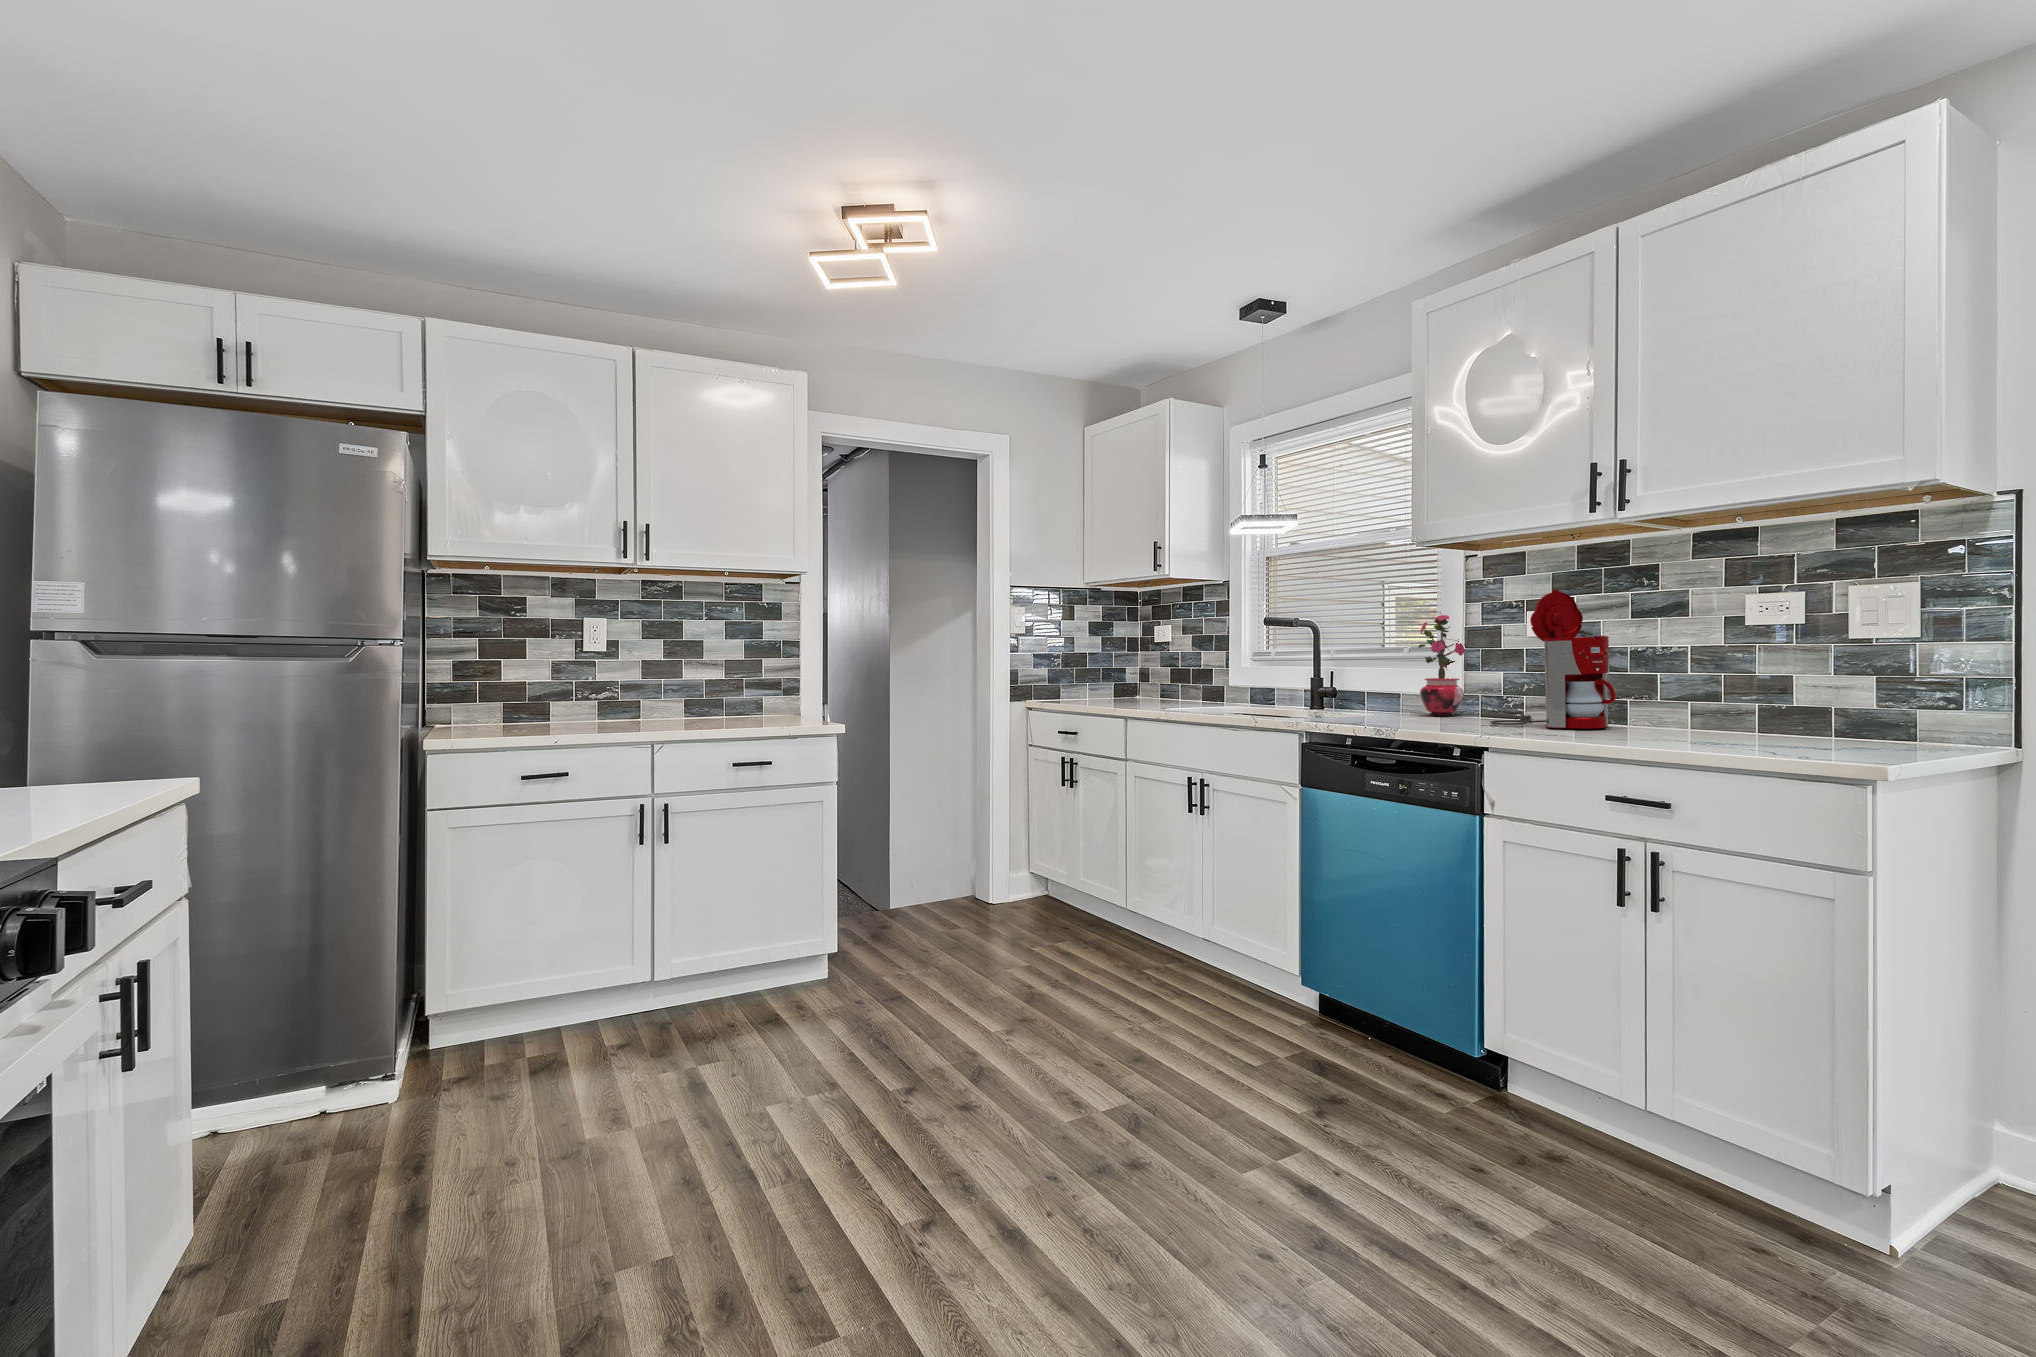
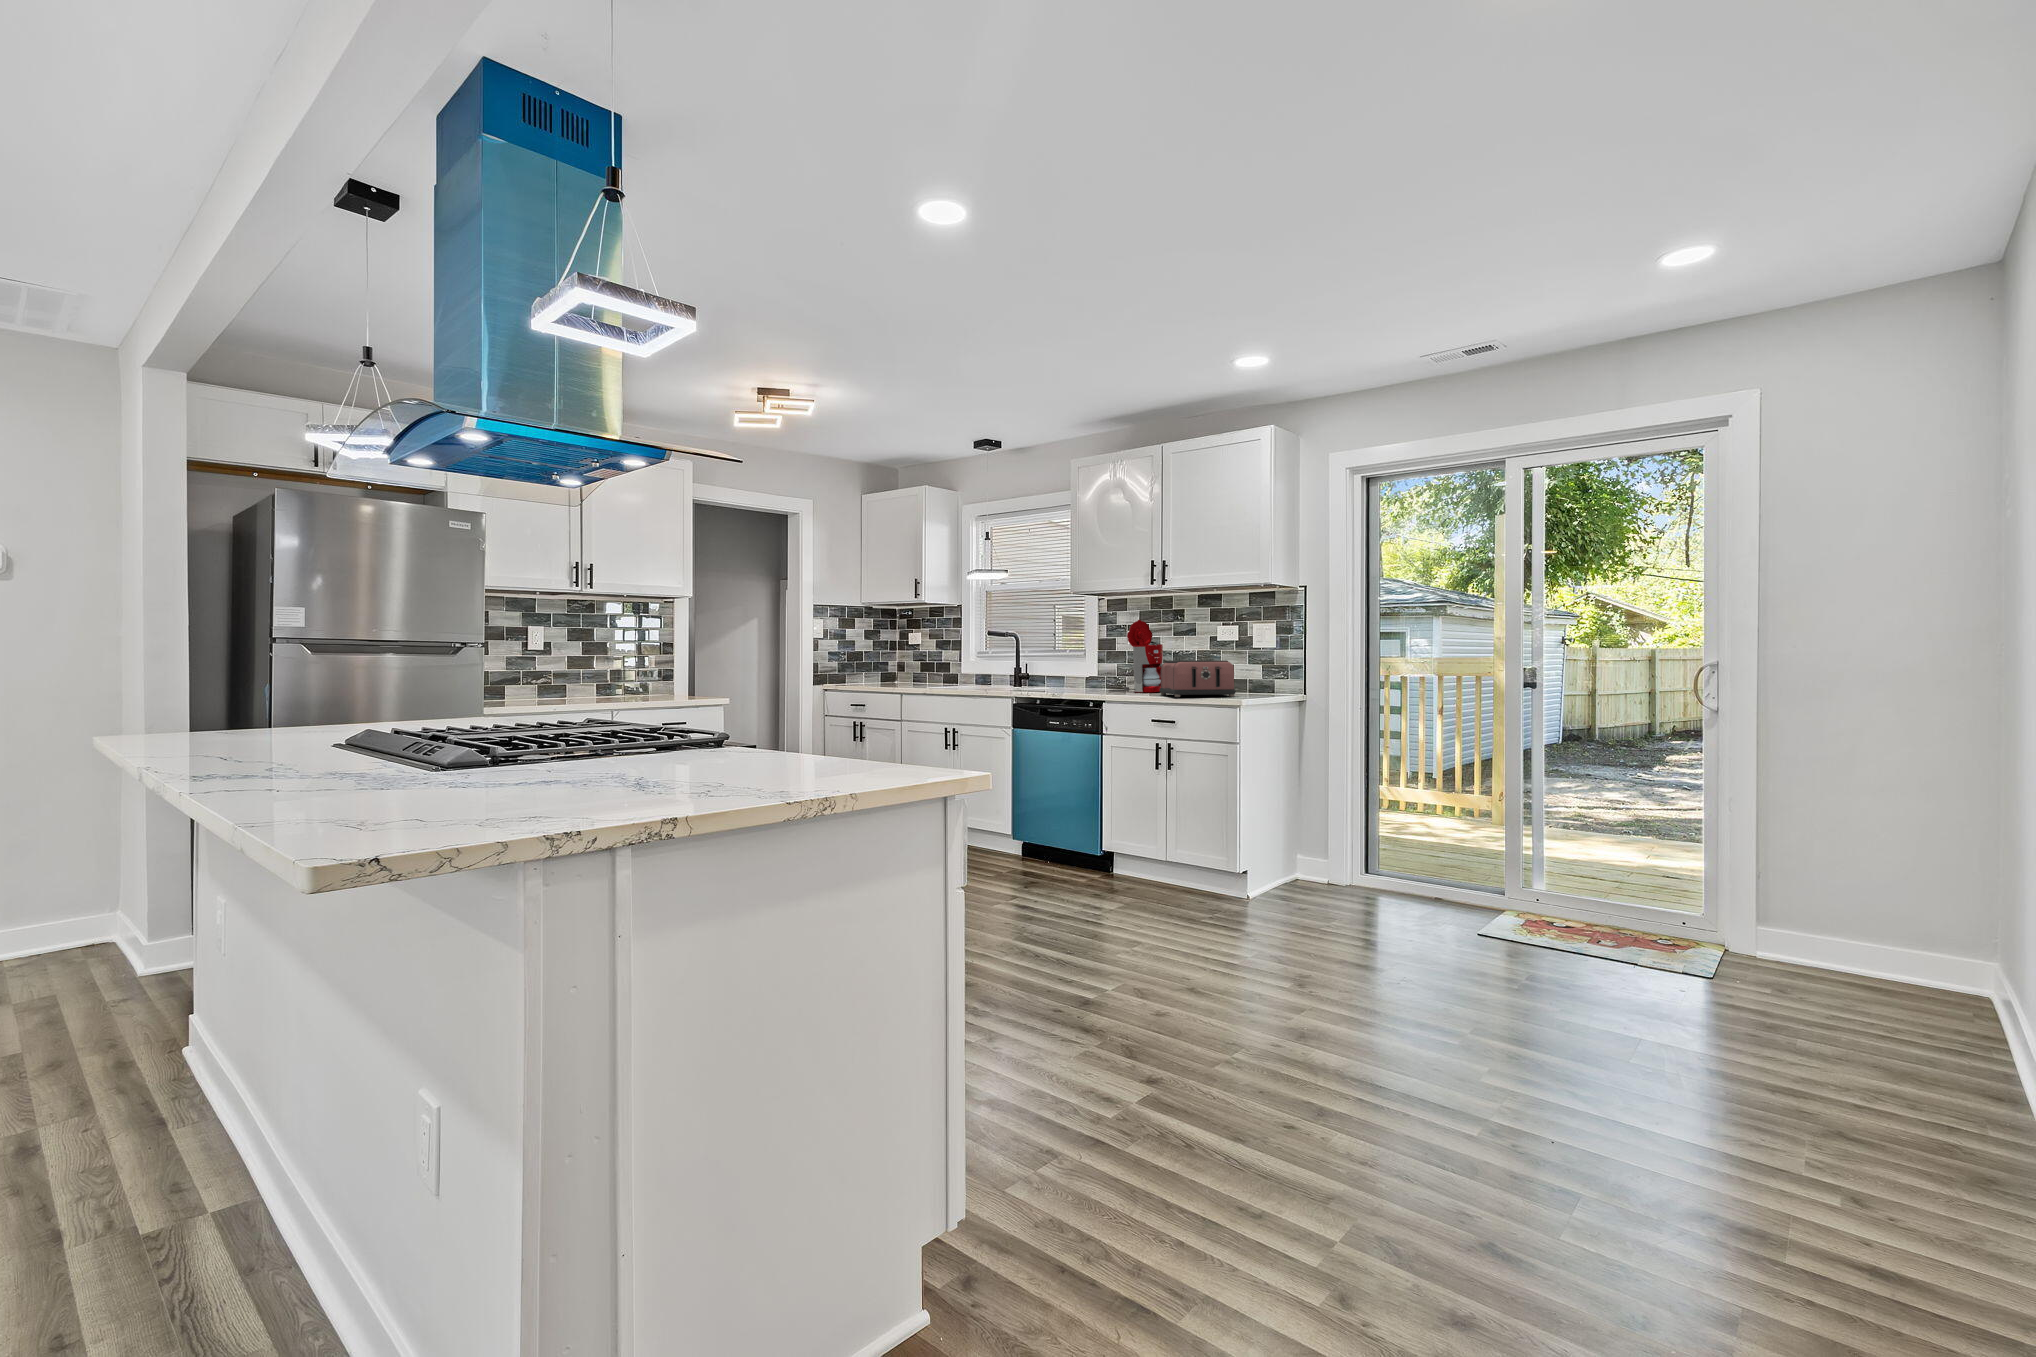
potted plant: present [1417,613,1465,716] -> none [1068,629,1100,689]
toaster: none [1610,668,1814,749] -> present [1160,660,1236,697]

